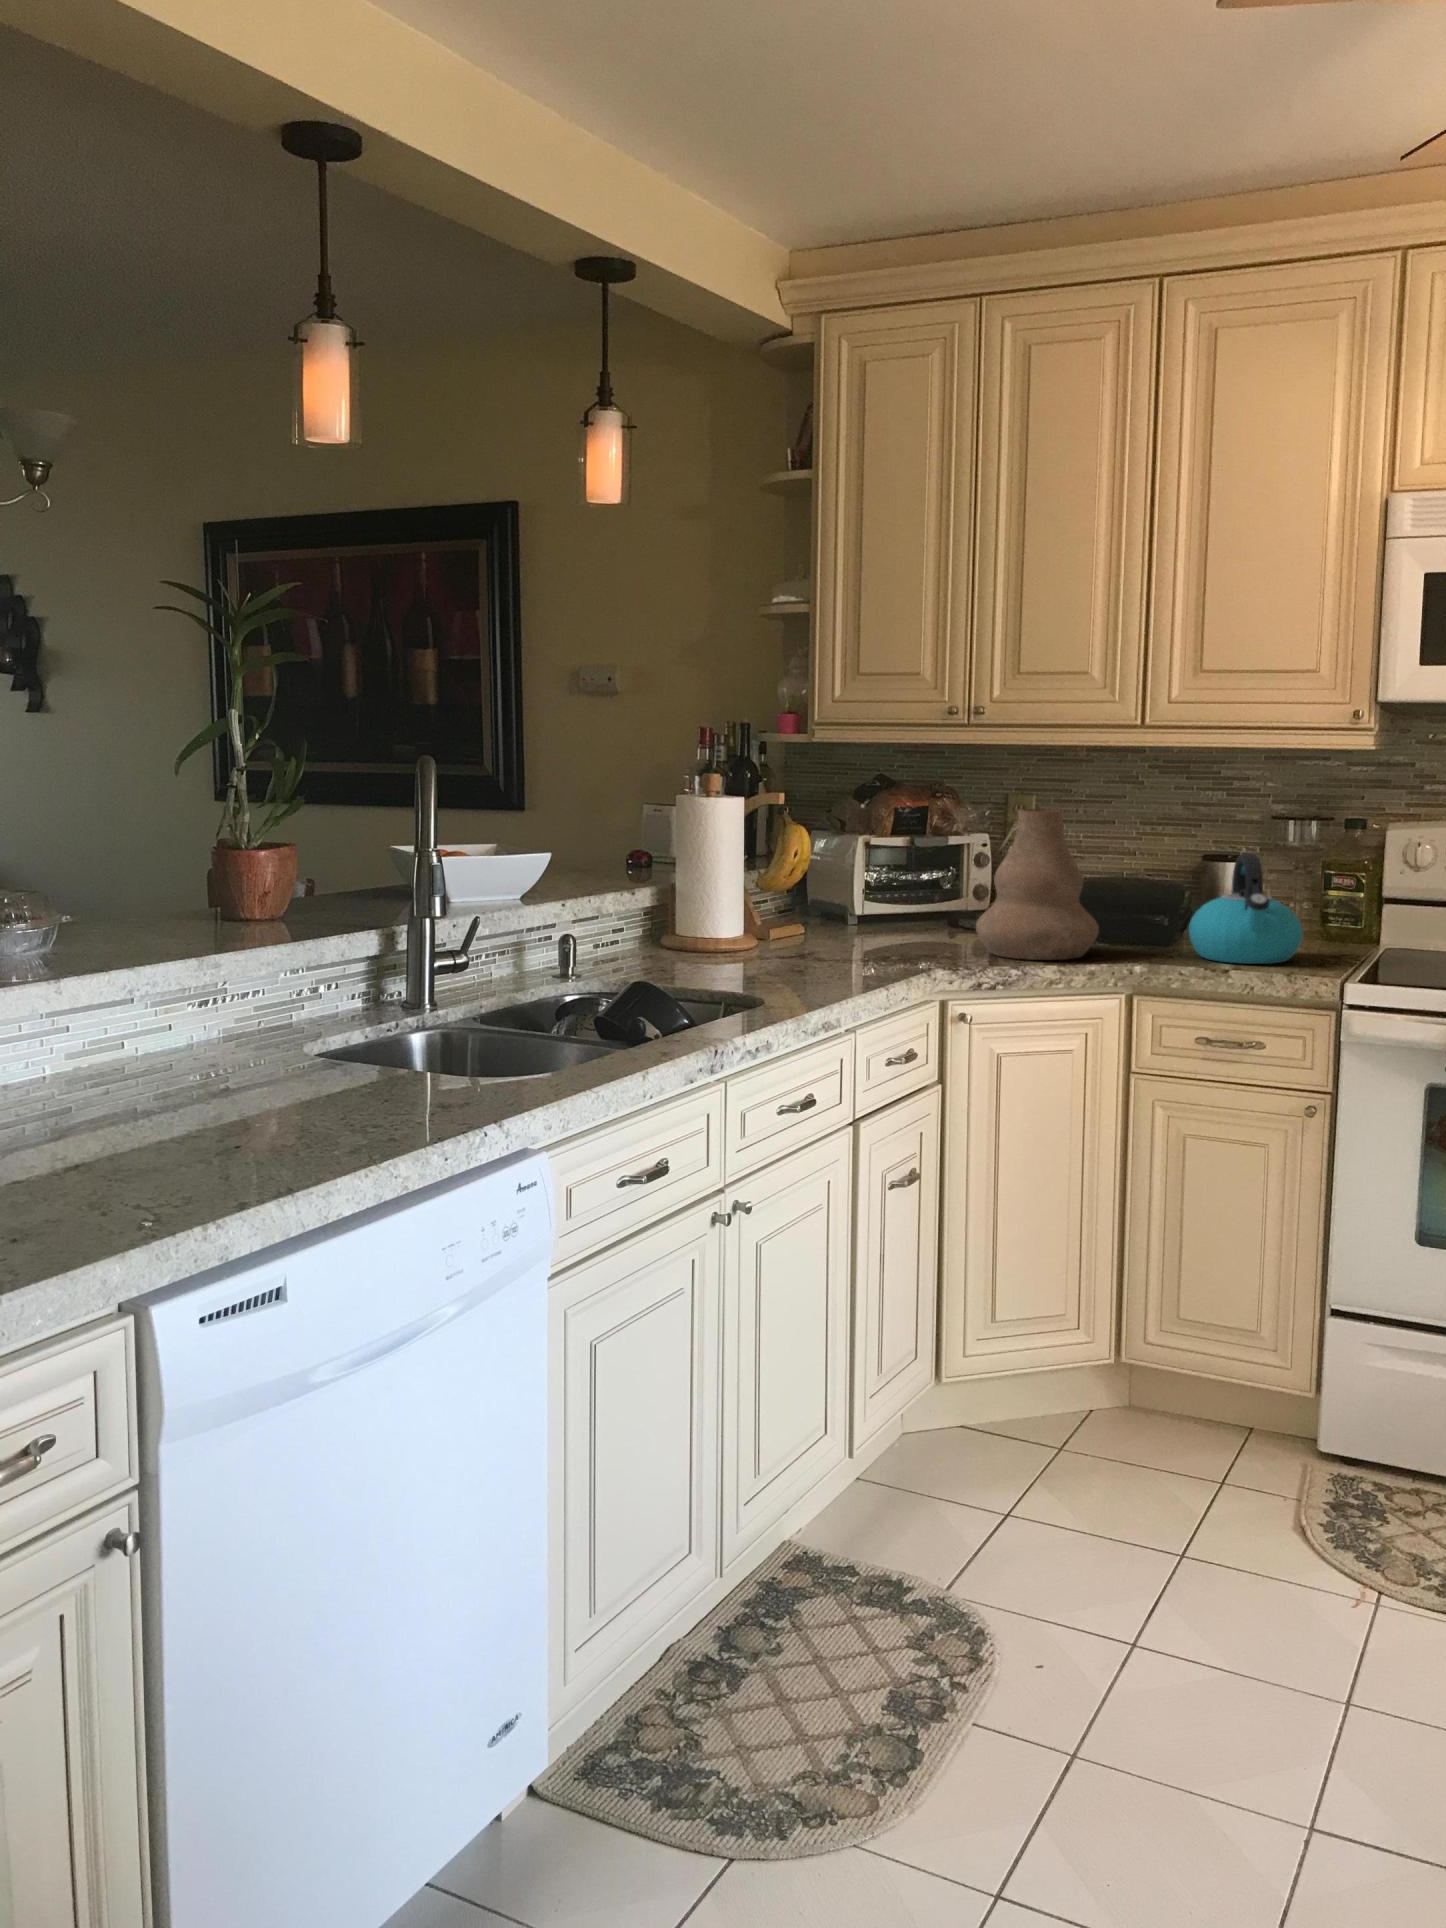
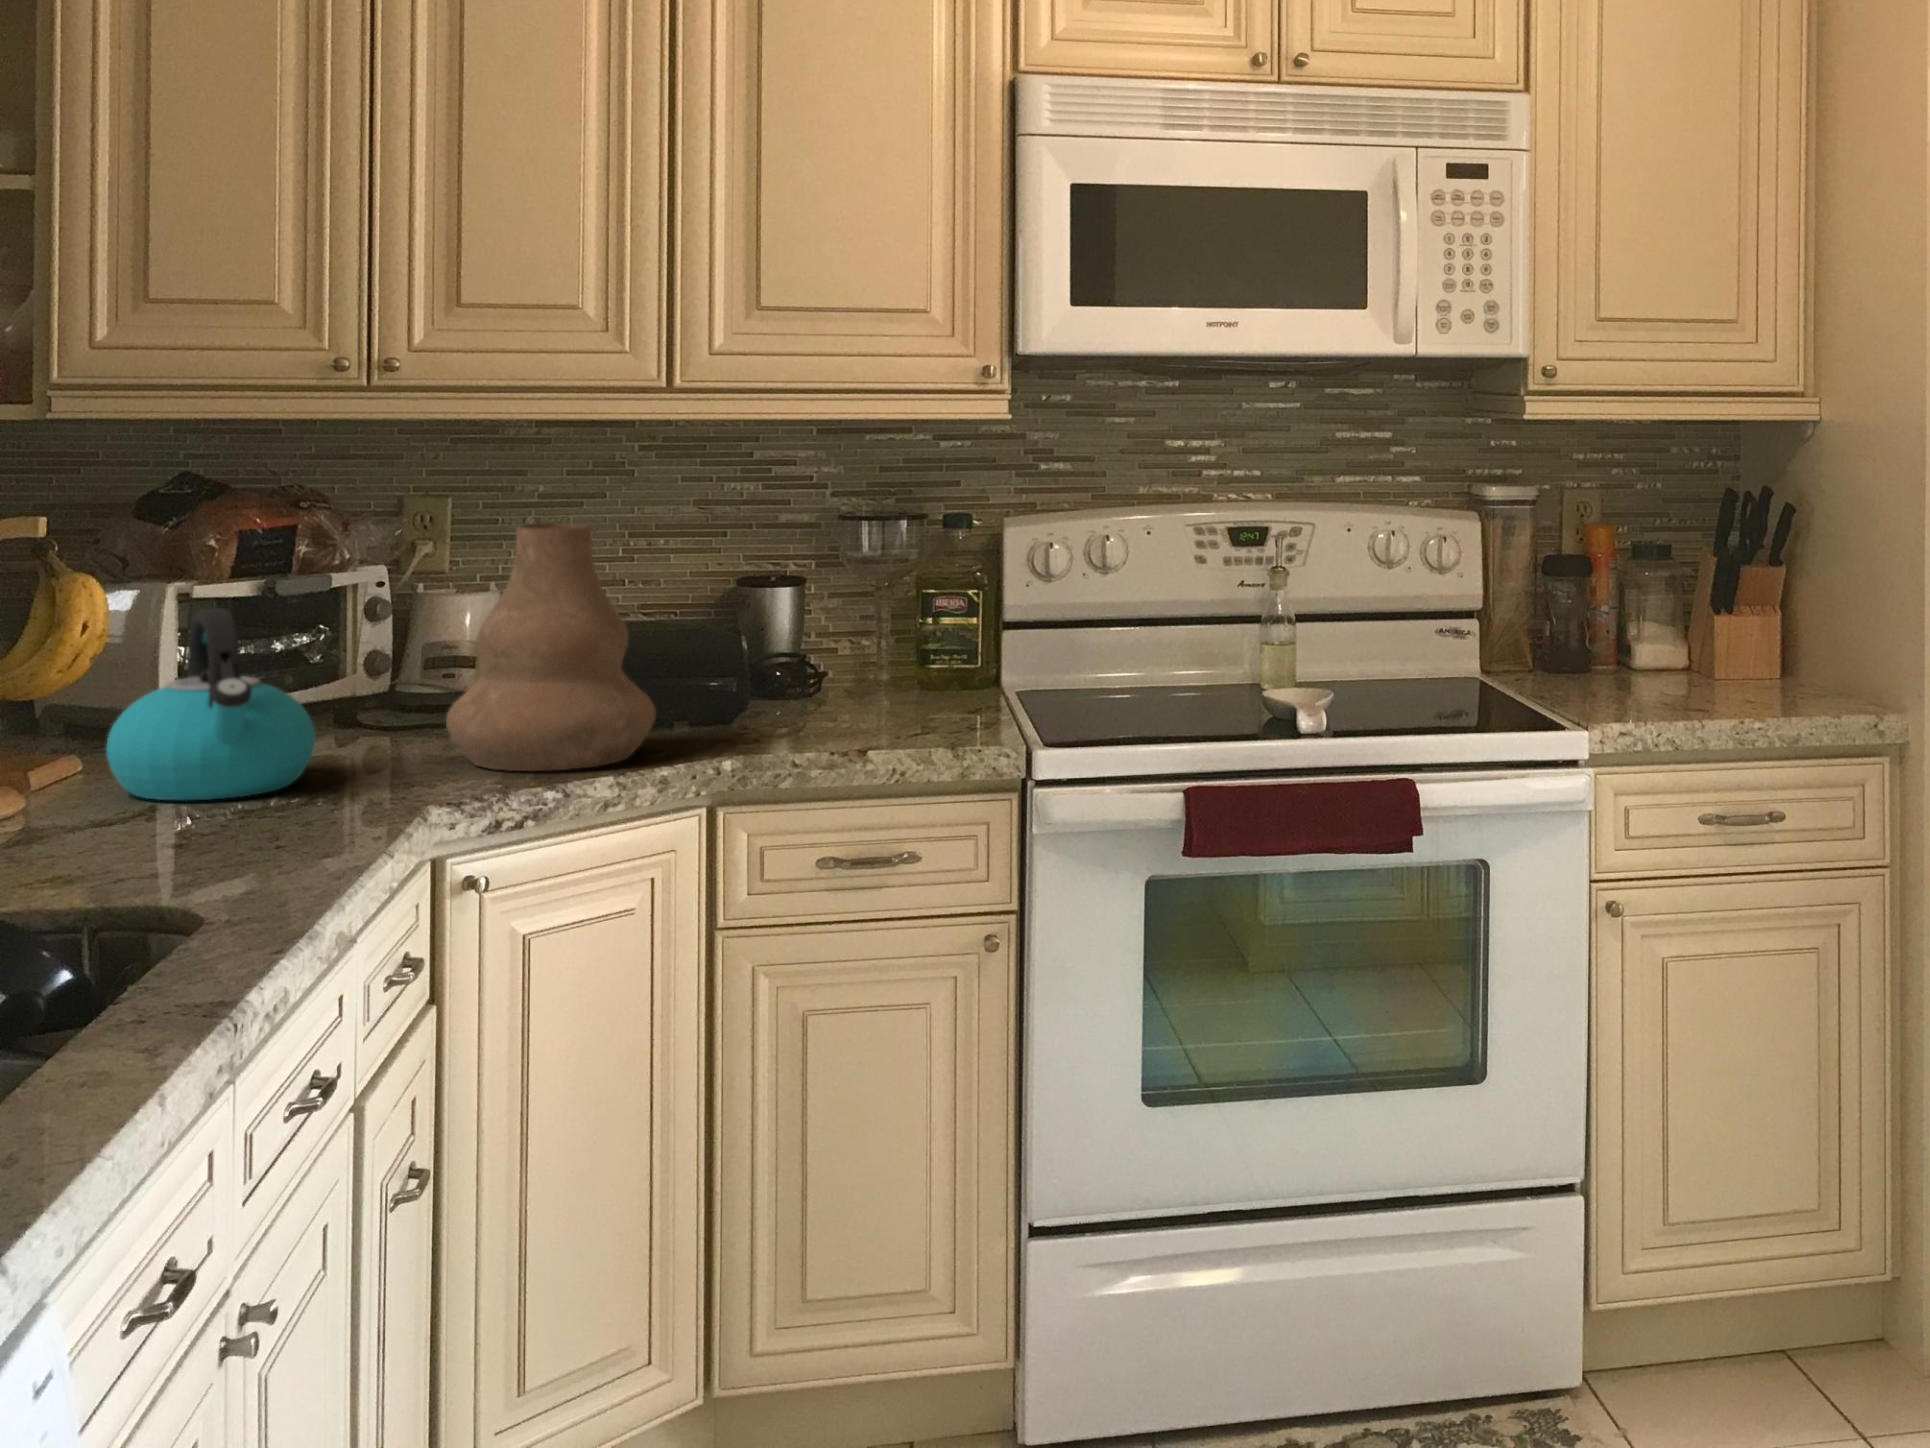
kettle: present [1189,854,1303,964] -> present [106,608,316,800]

